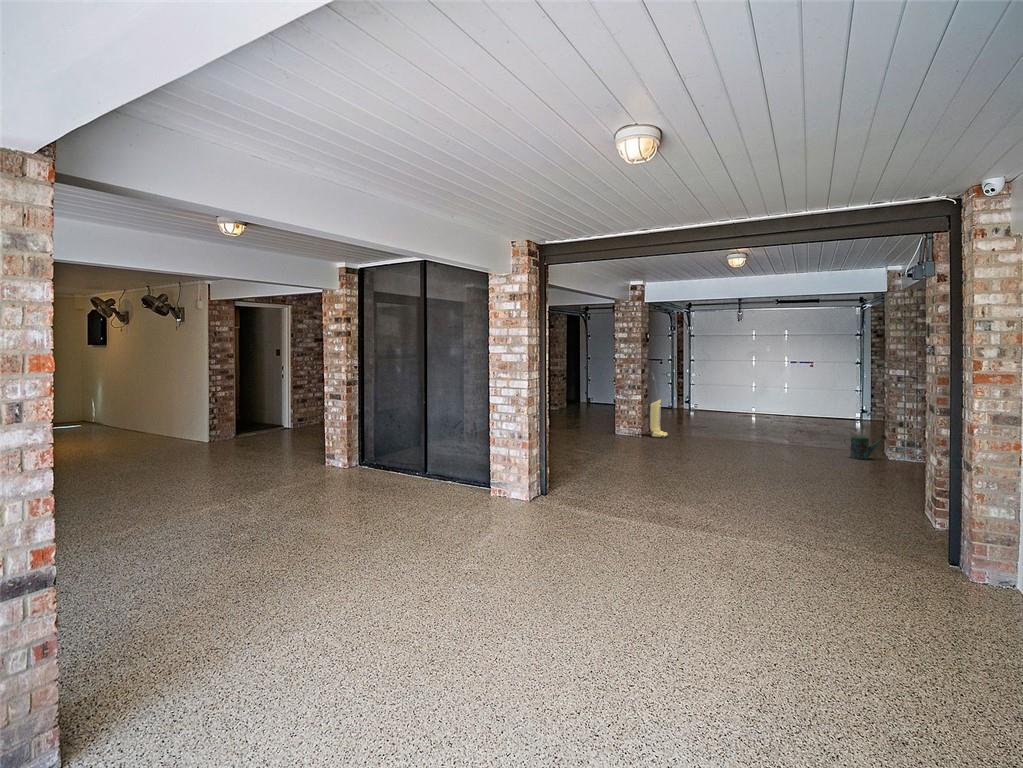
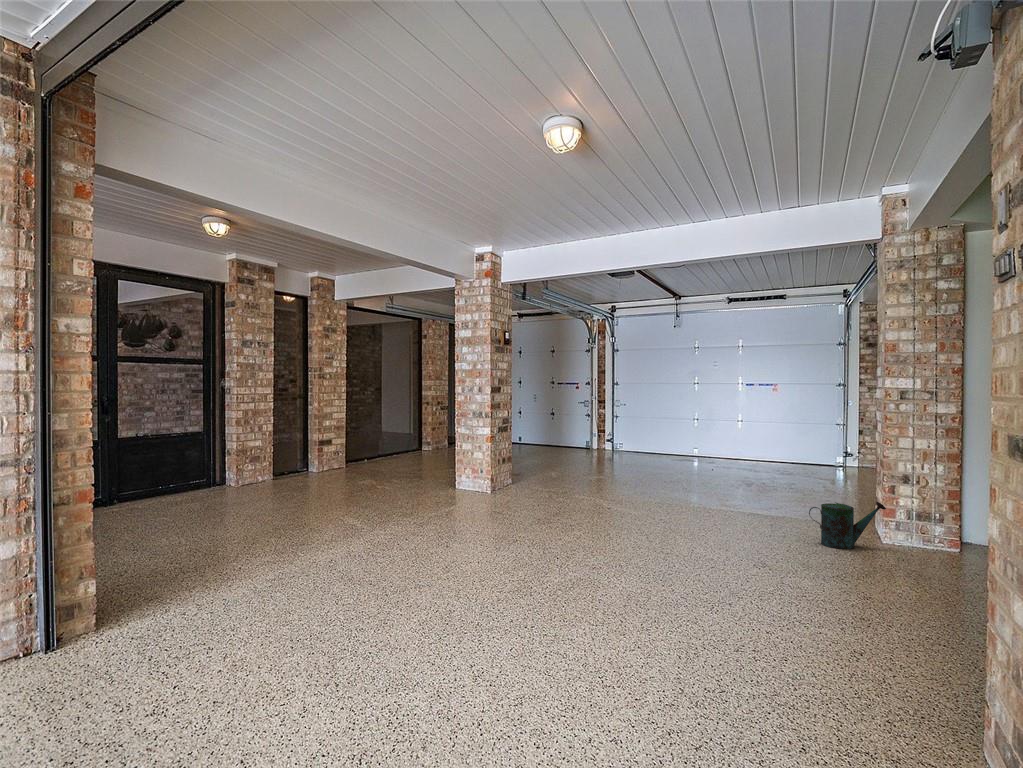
vacuum cleaner: present [648,372,668,438] -> none [503,391,537,498]

